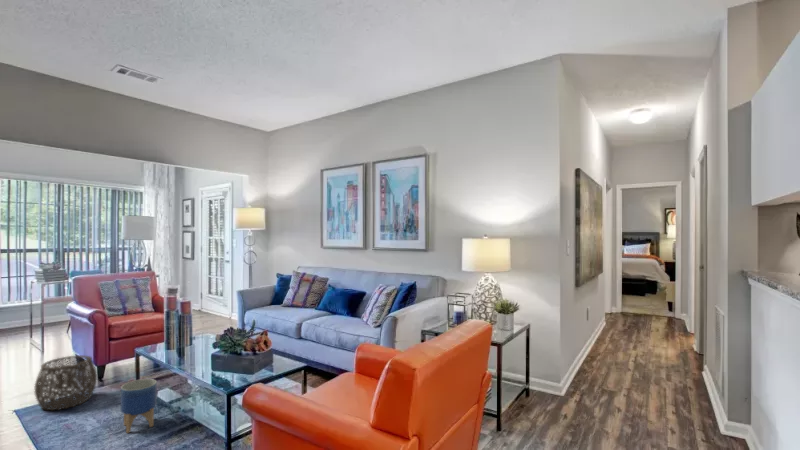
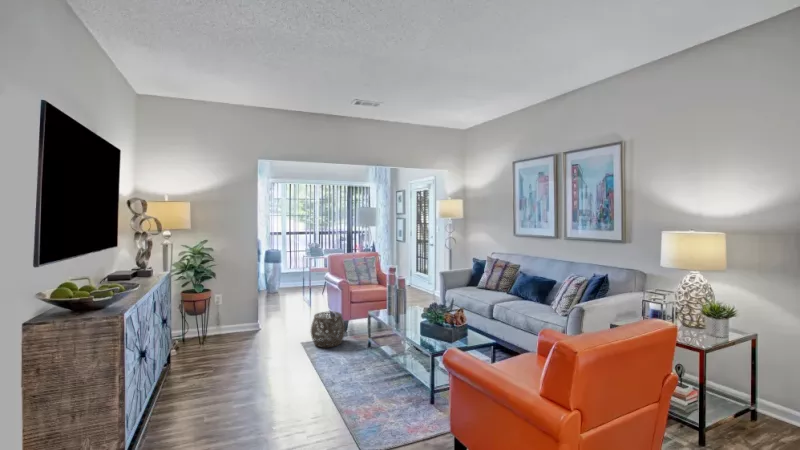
planter: present [121,379,157,433] -> none [361,335,383,372]

